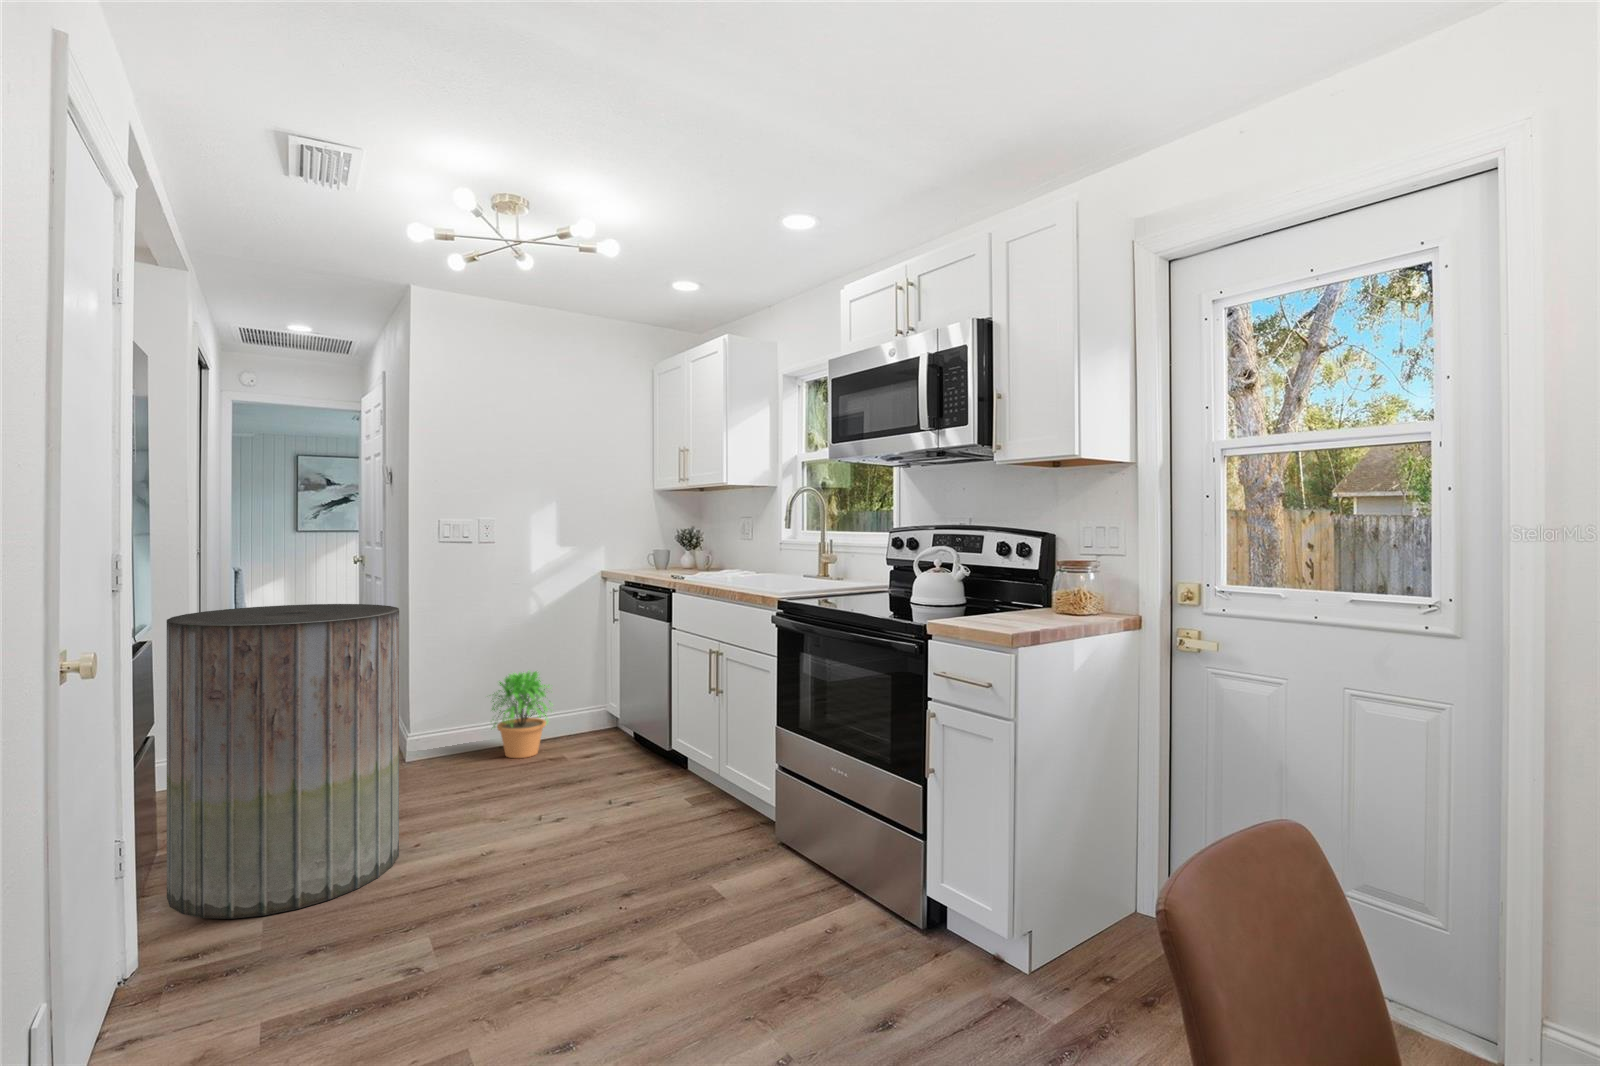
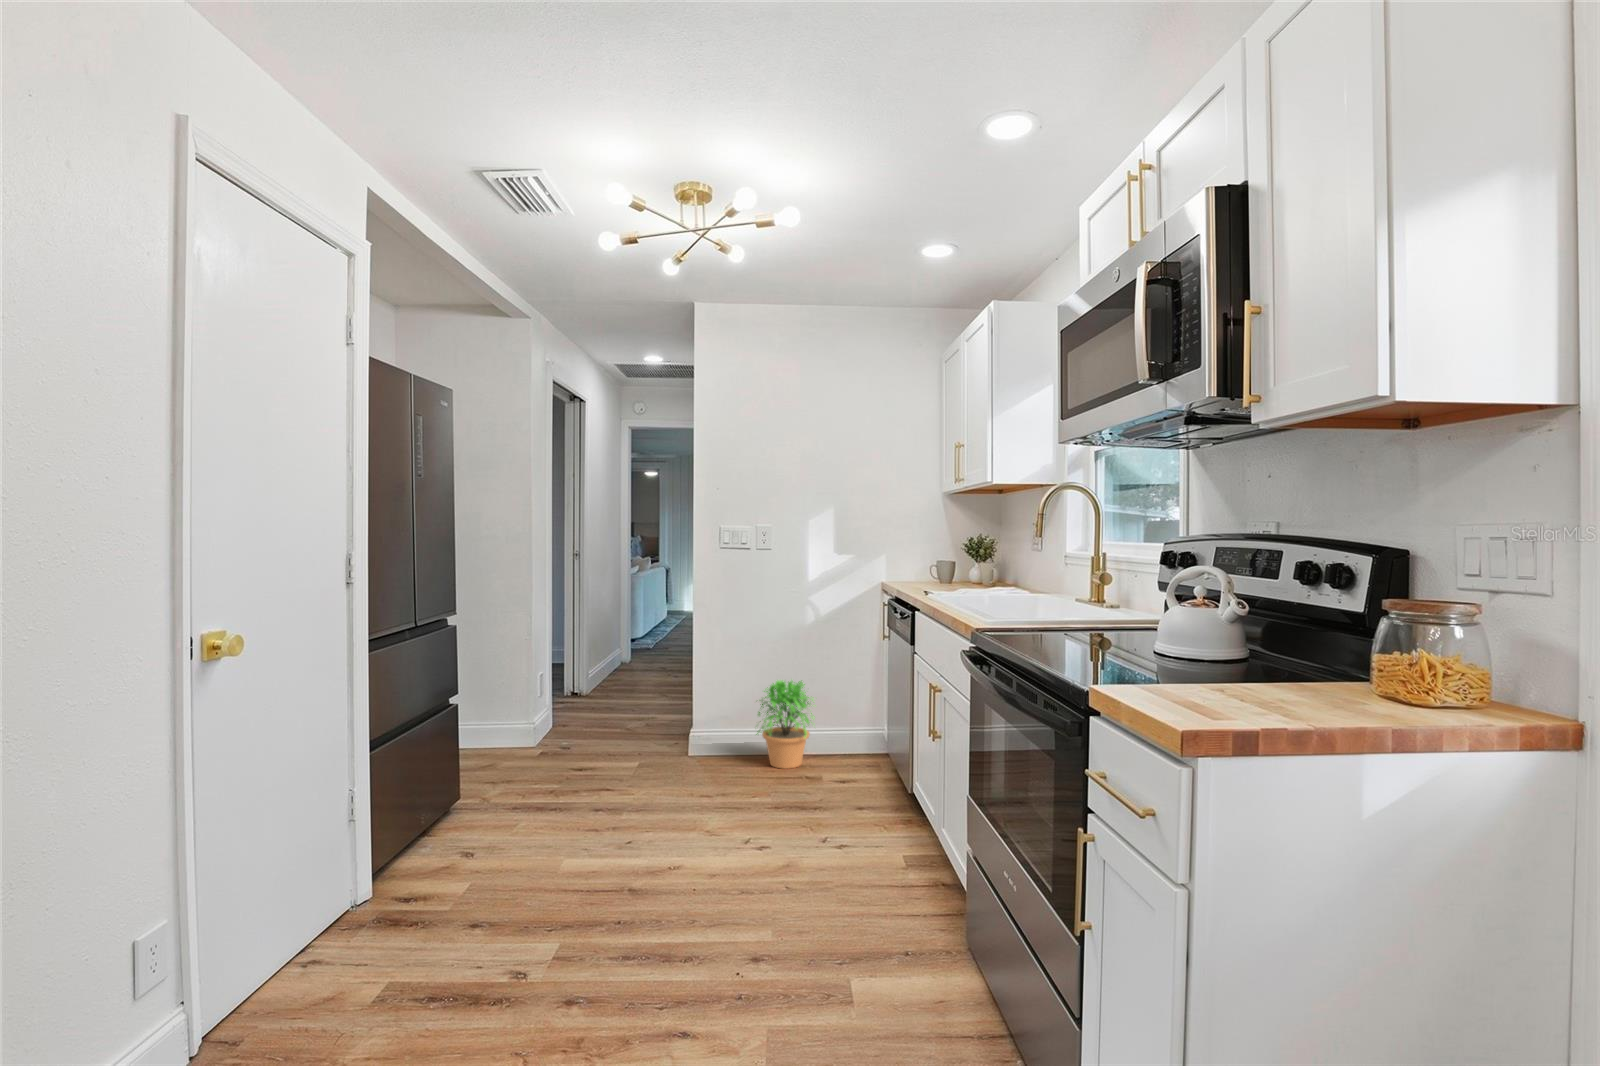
trash can: present [167,604,399,919] -> none [425,604,612,888]

